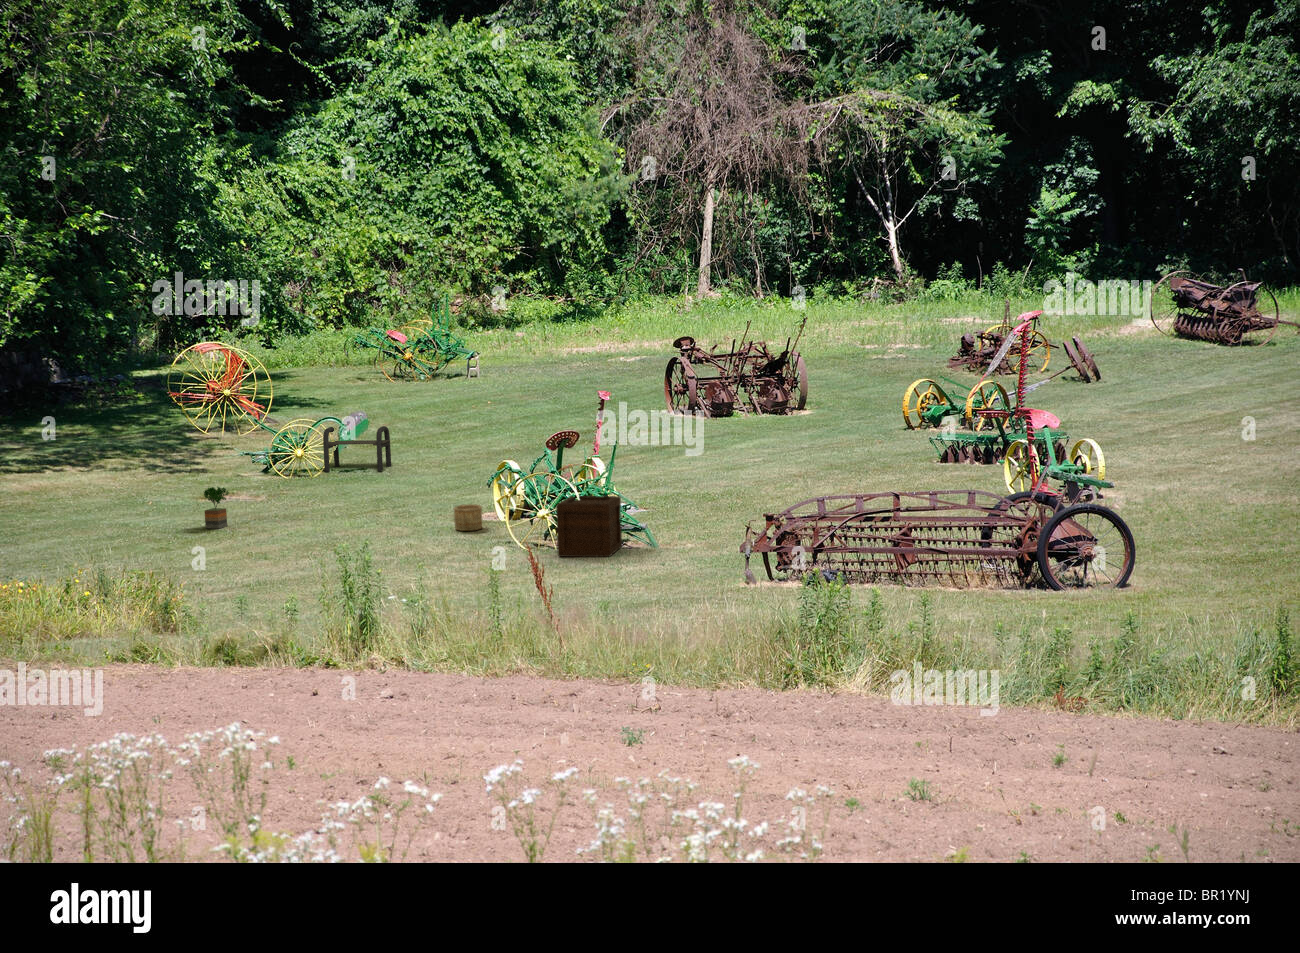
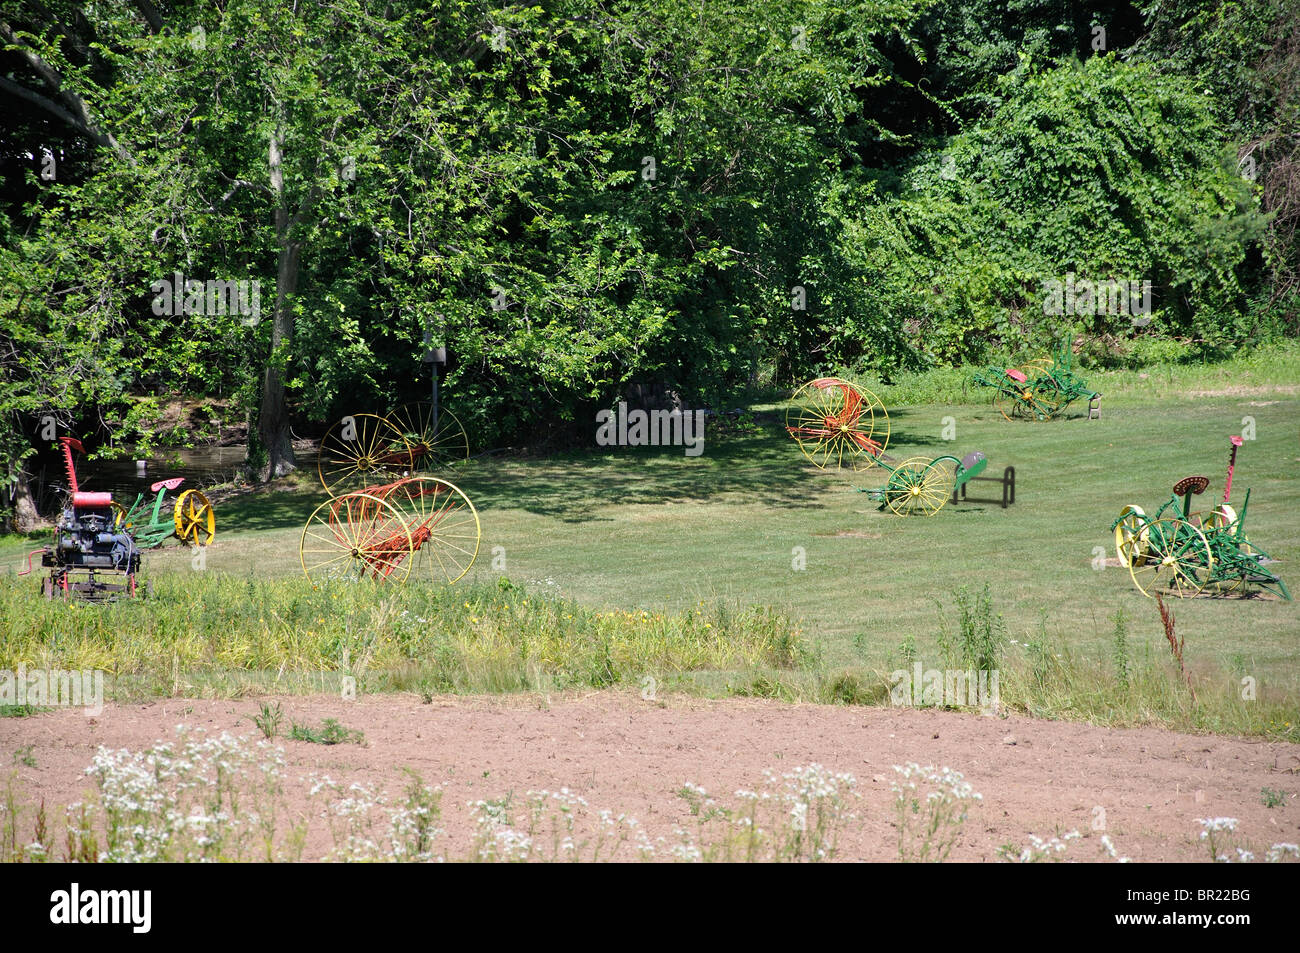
potted tree: present [204,487,229,529] -> none [860,510,883,546]
wooden crate: present [556,496,622,557] -> none [1183,546,1250,606]
wooden bucket: present [453,504,482,531] -> none [1083,545,1110,569]

